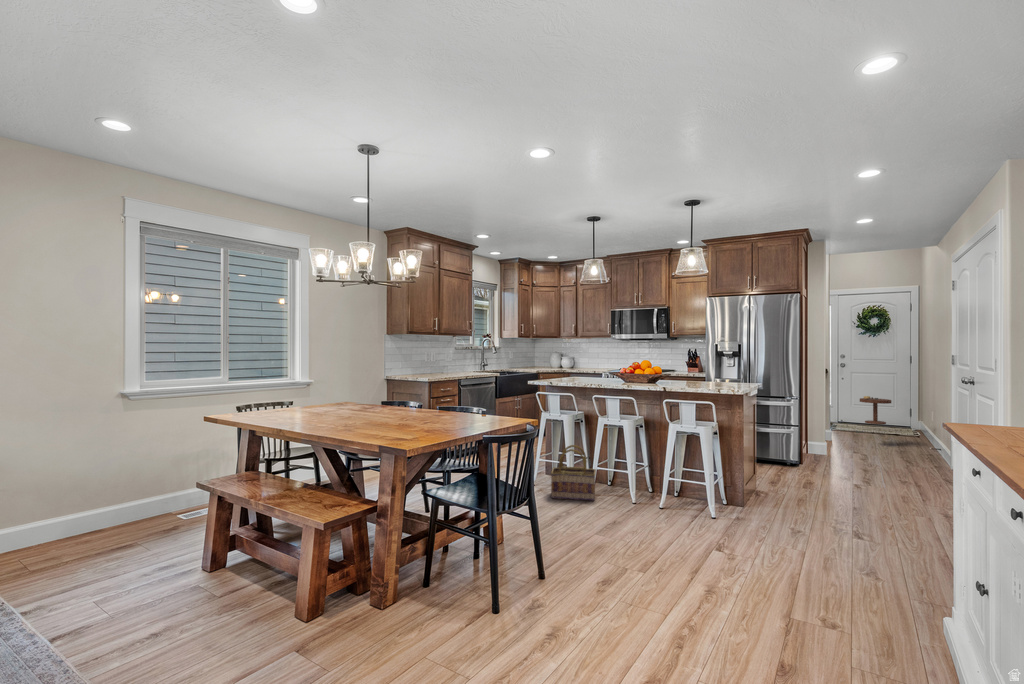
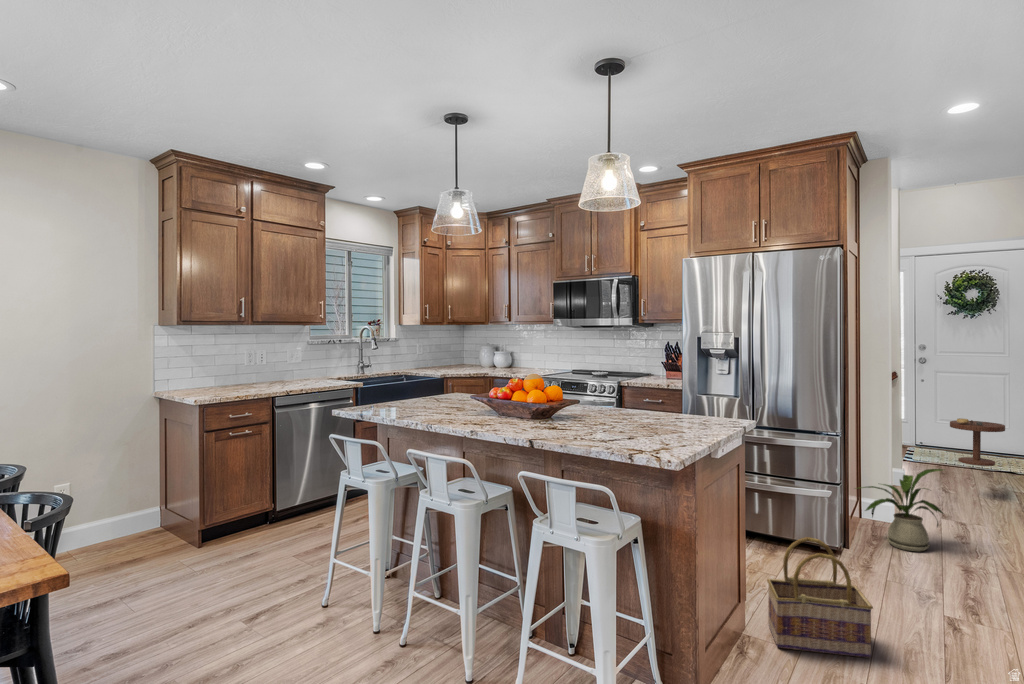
house plant: none [806,419,857,465] -> present [861,469,943,551]
basket: present [551,445,596,501] -> present [767,537,873,658]

